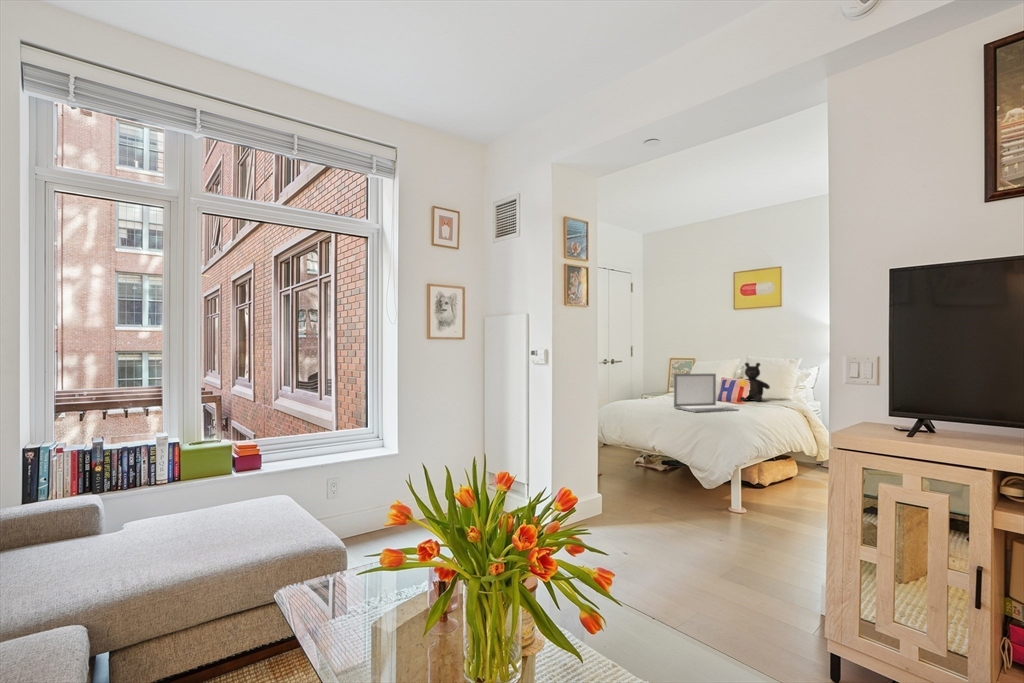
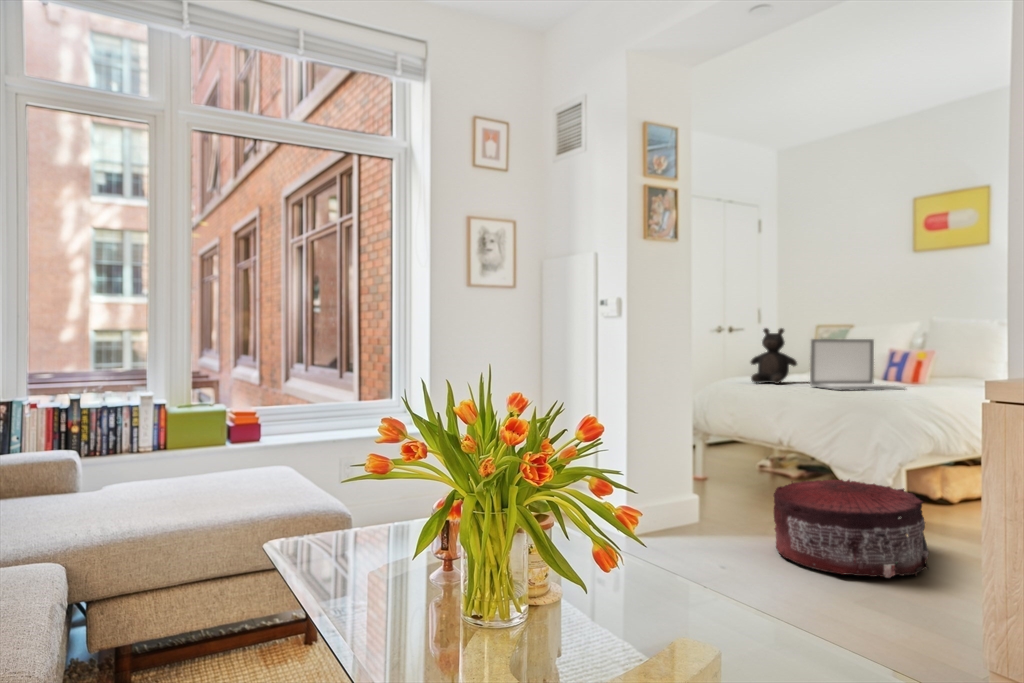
teddy bear: present [740,363,770,402] -> present [751,328,797,384]
pouf: none [657,481,765,558] -> present [774,479,929,578]

